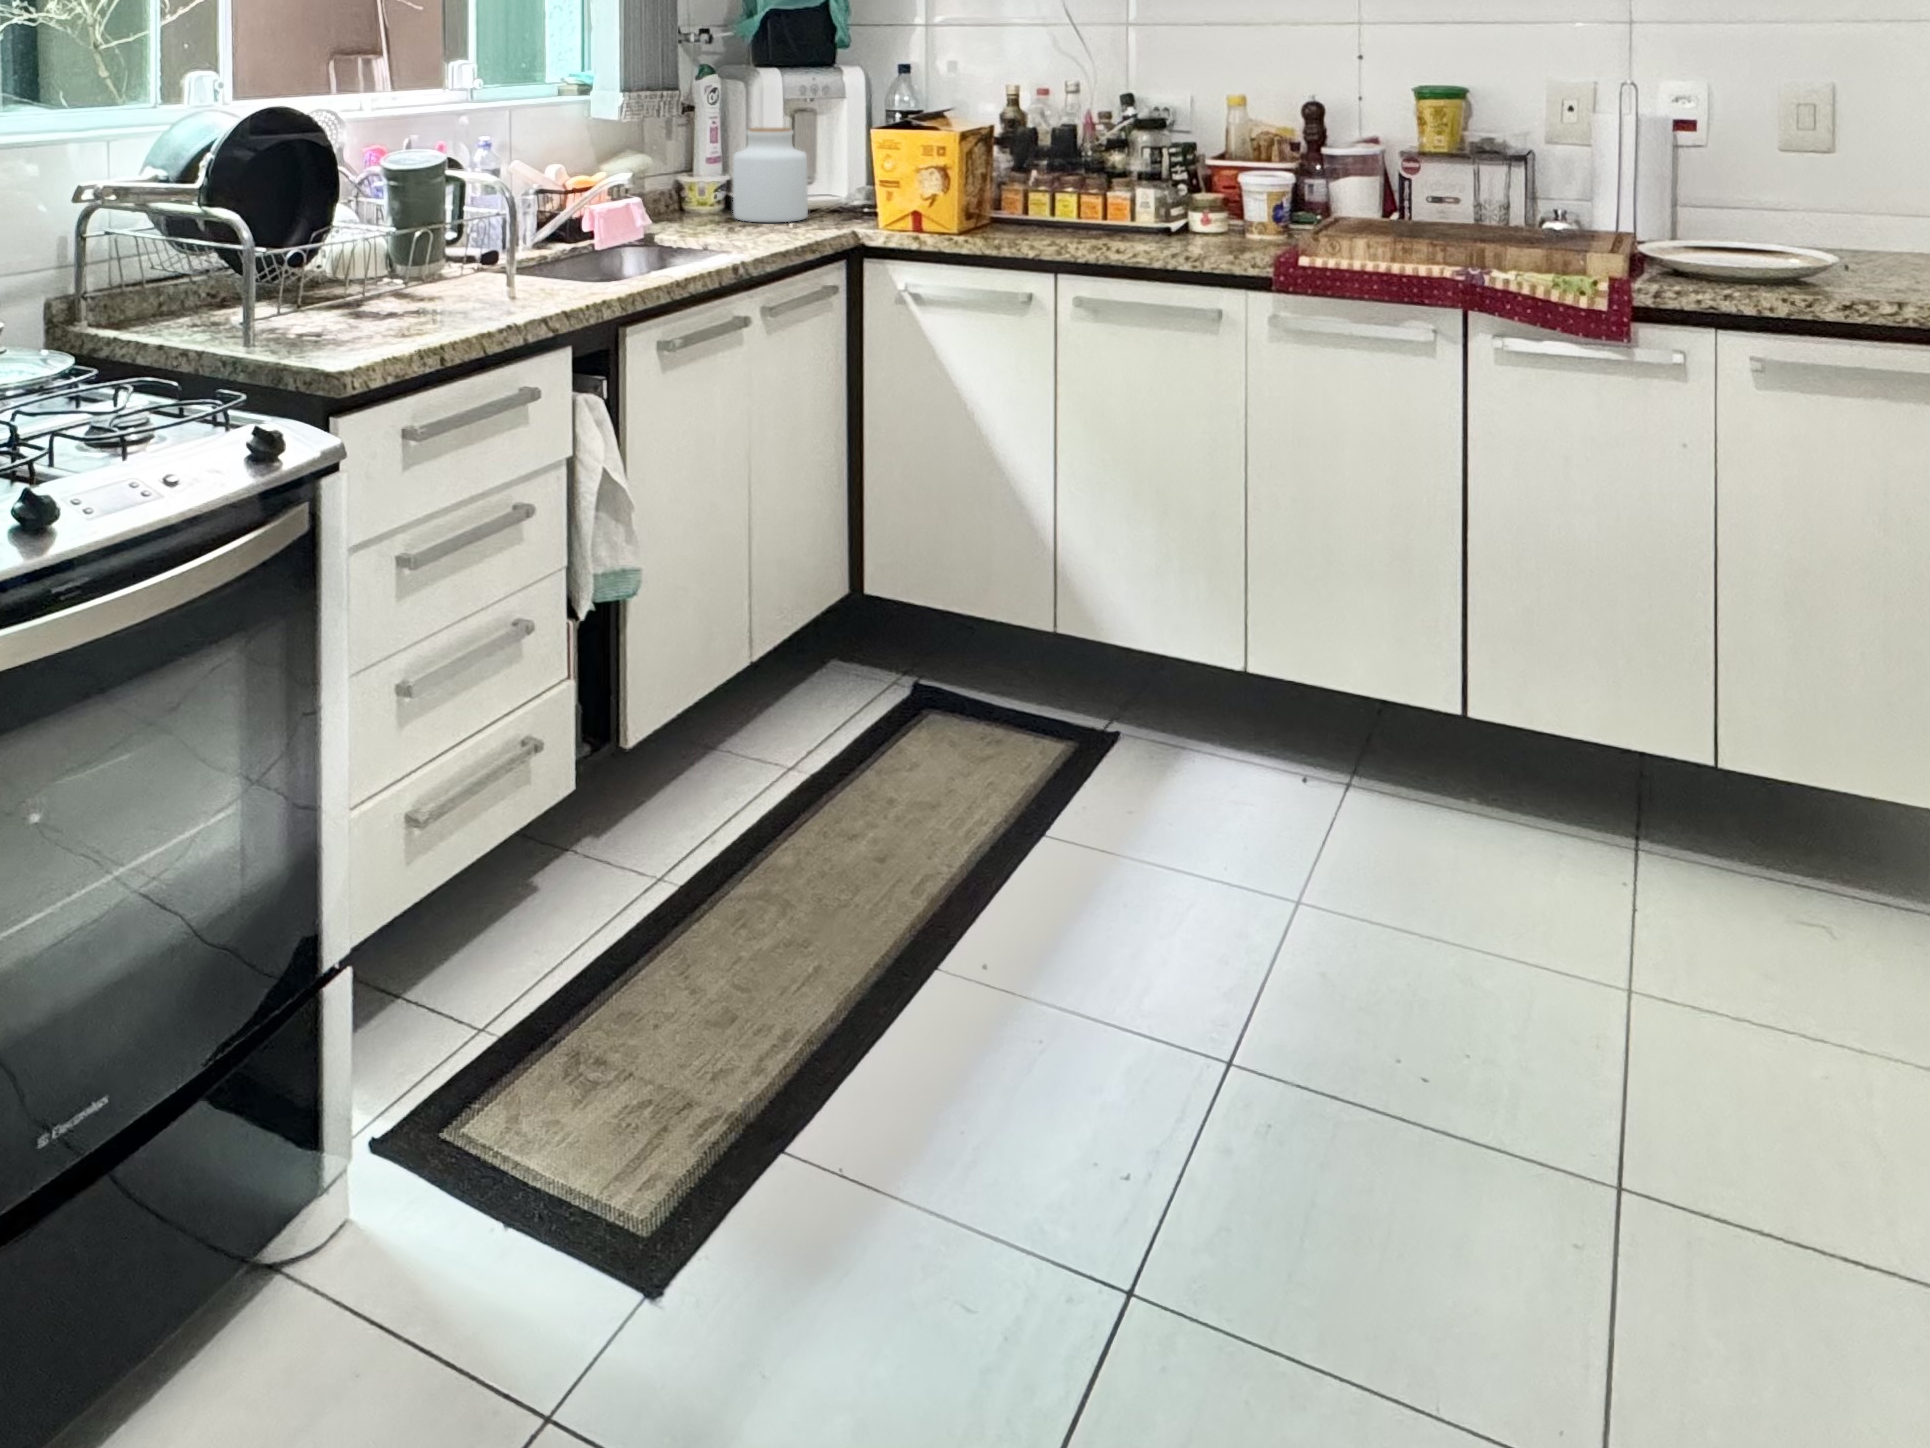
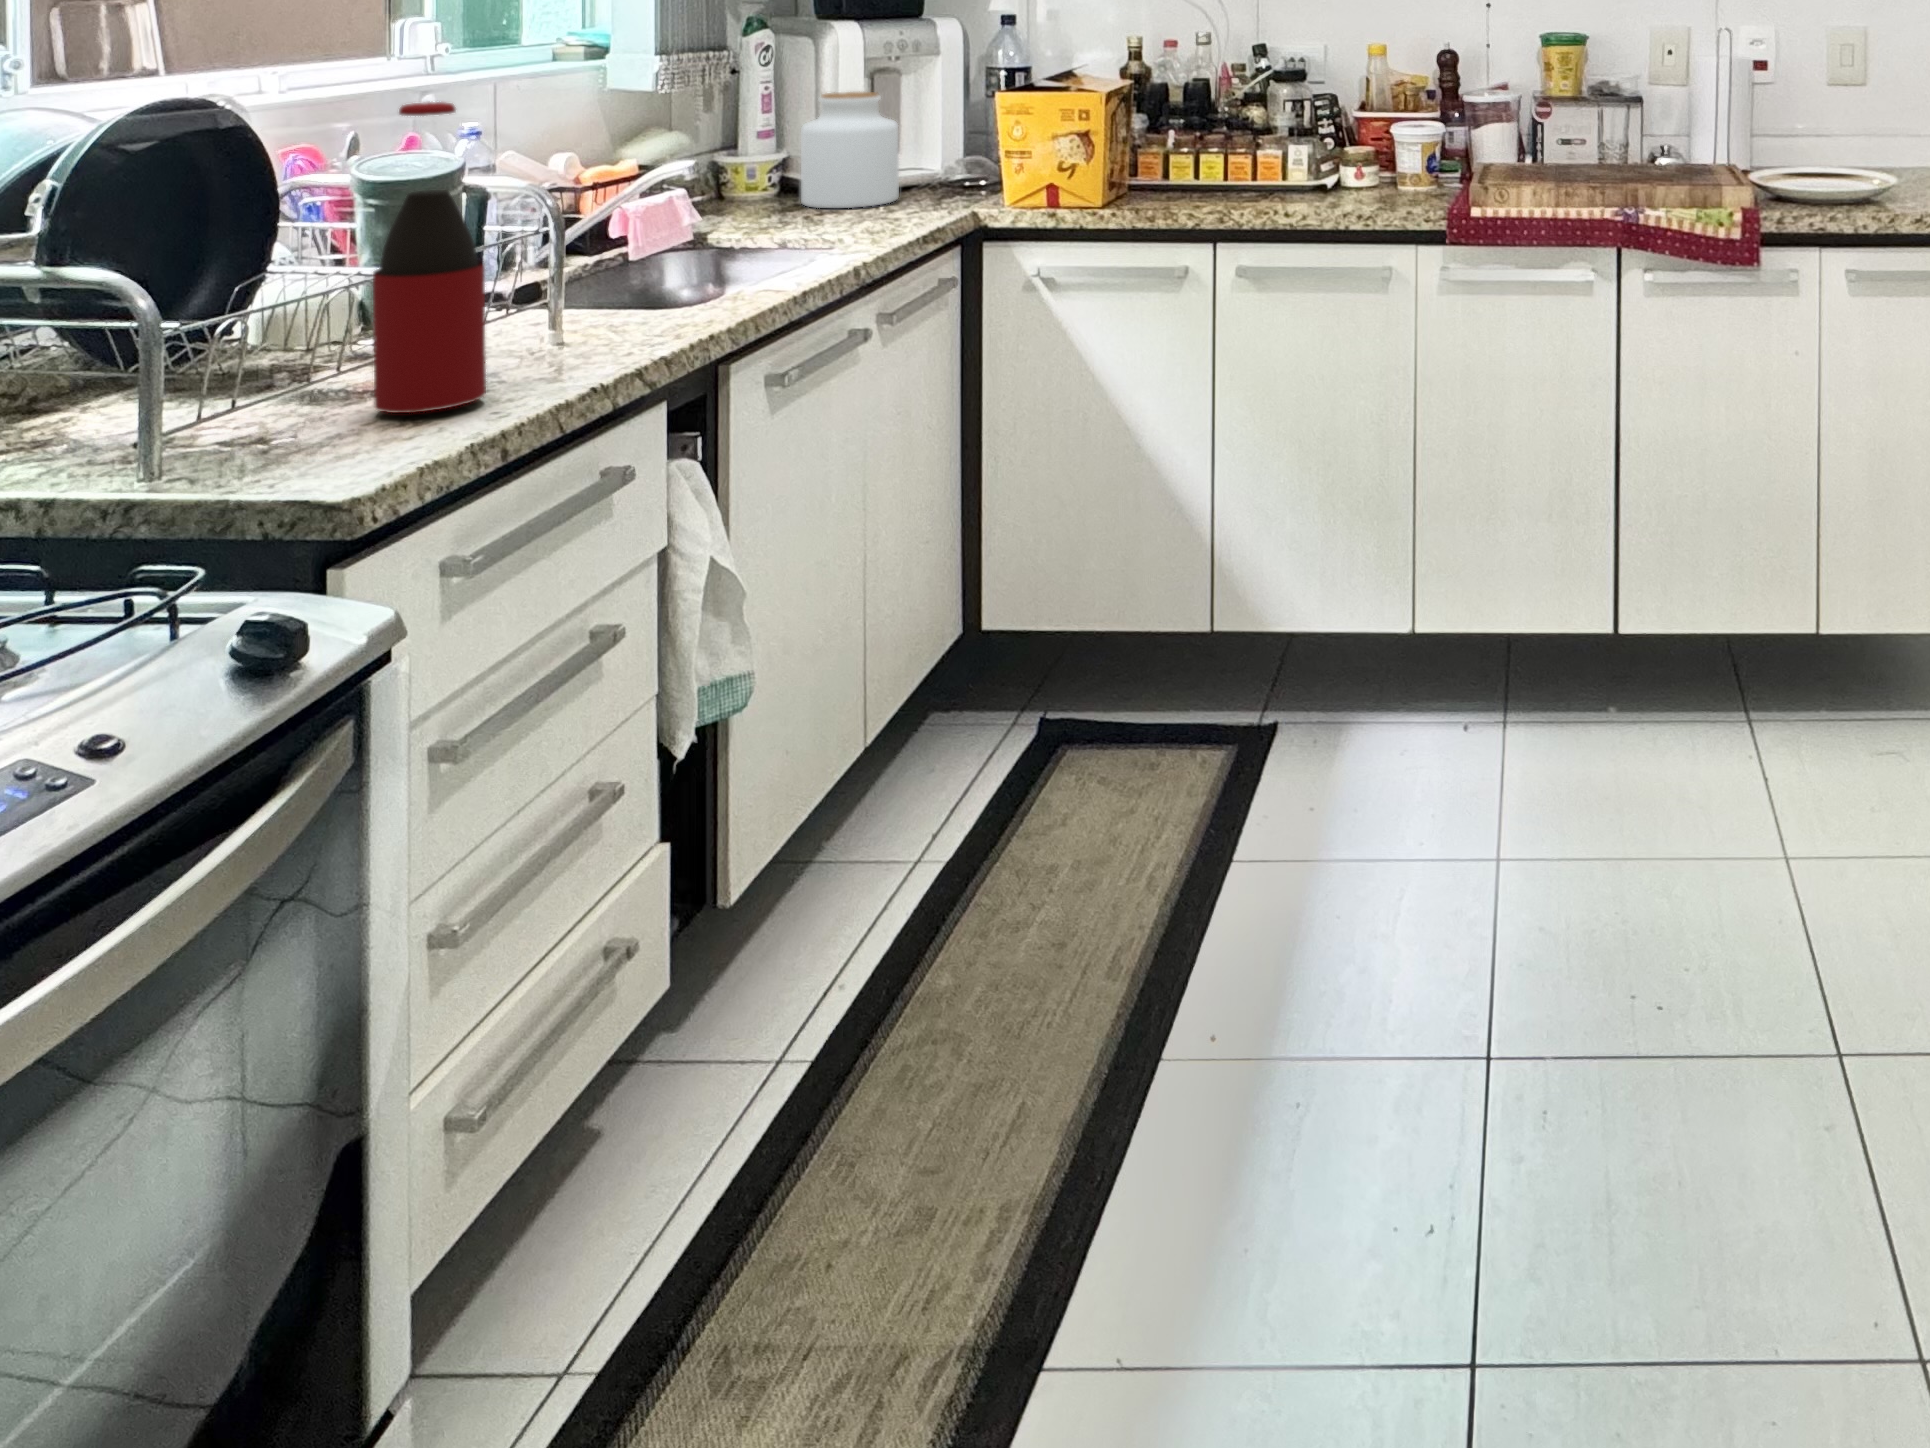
bottle: none [378,111,445,332] -> present [373,102,486,413]

